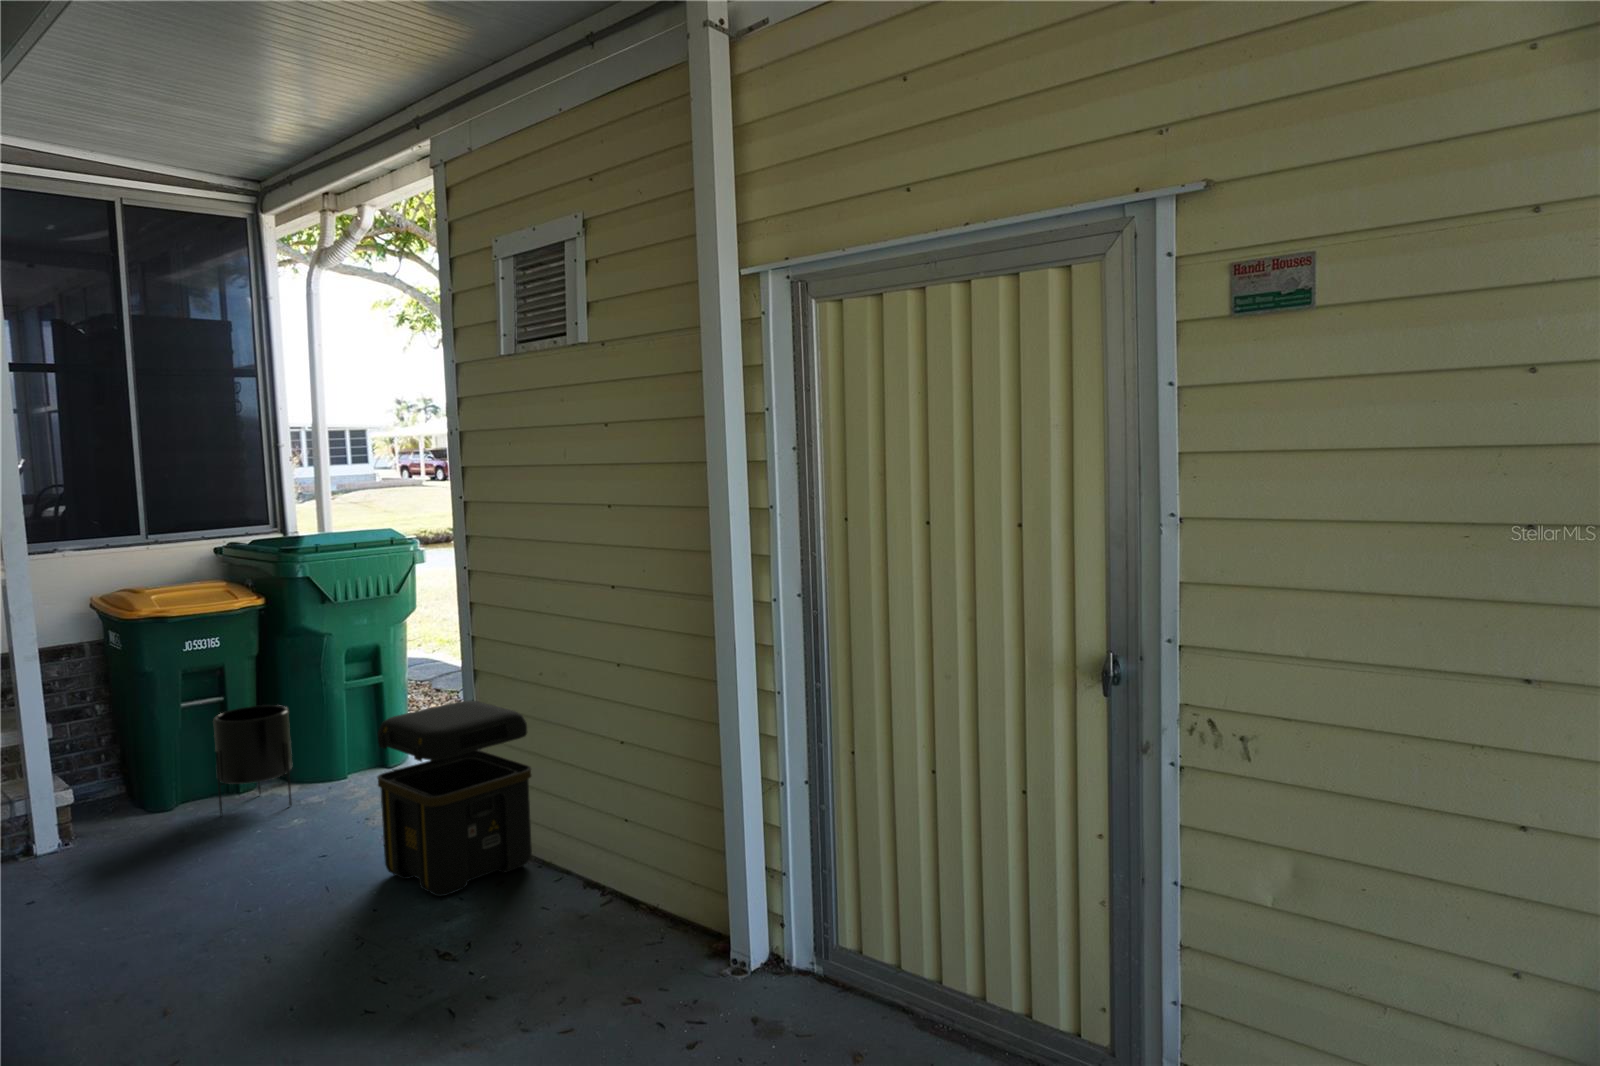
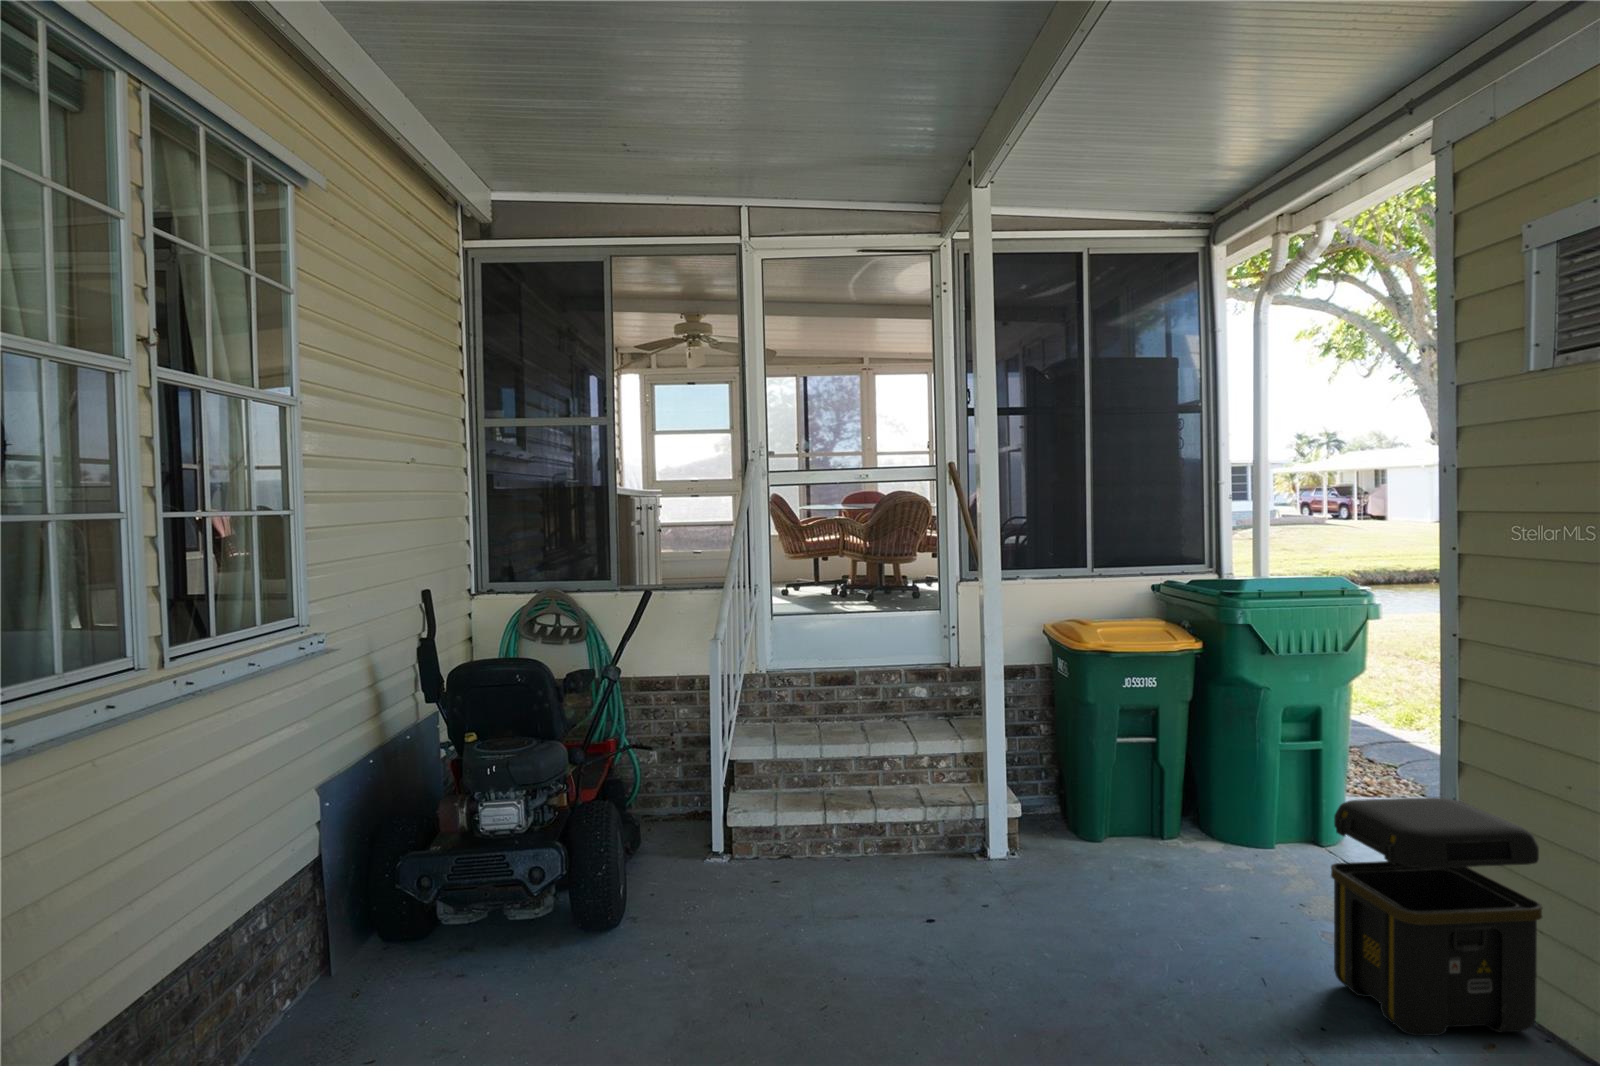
planter: present [213,705,292,816] -> none [1146,752,1219,867]

